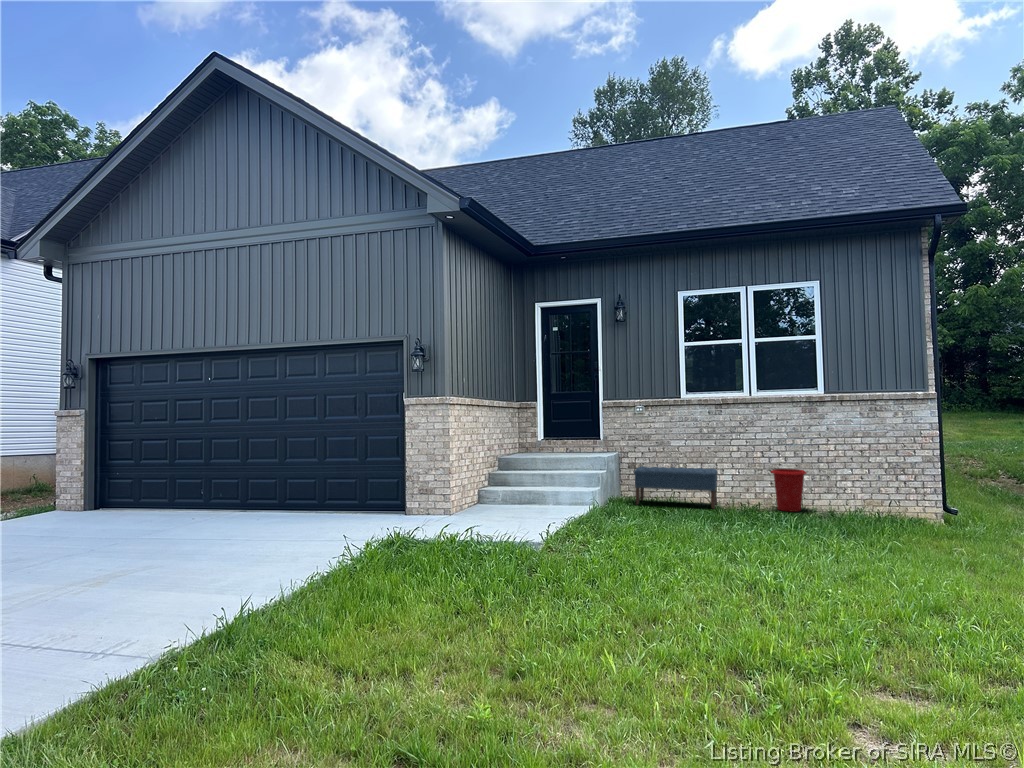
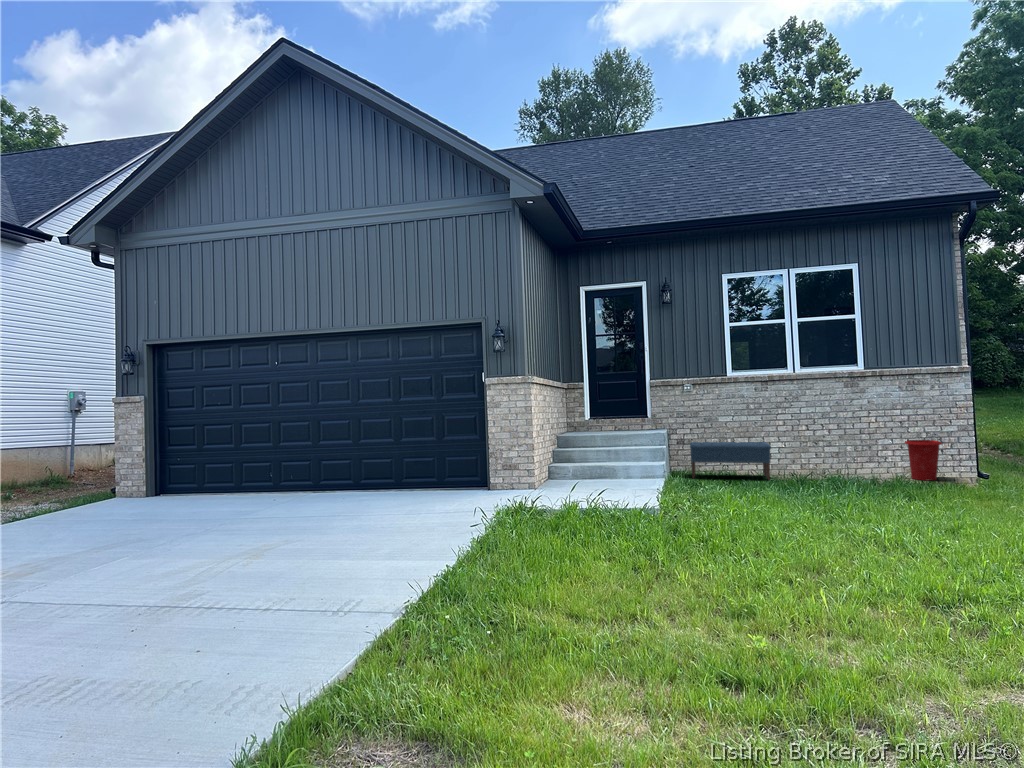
waste bin: present [771,469,807,512] -> present [905,440,942,480]

